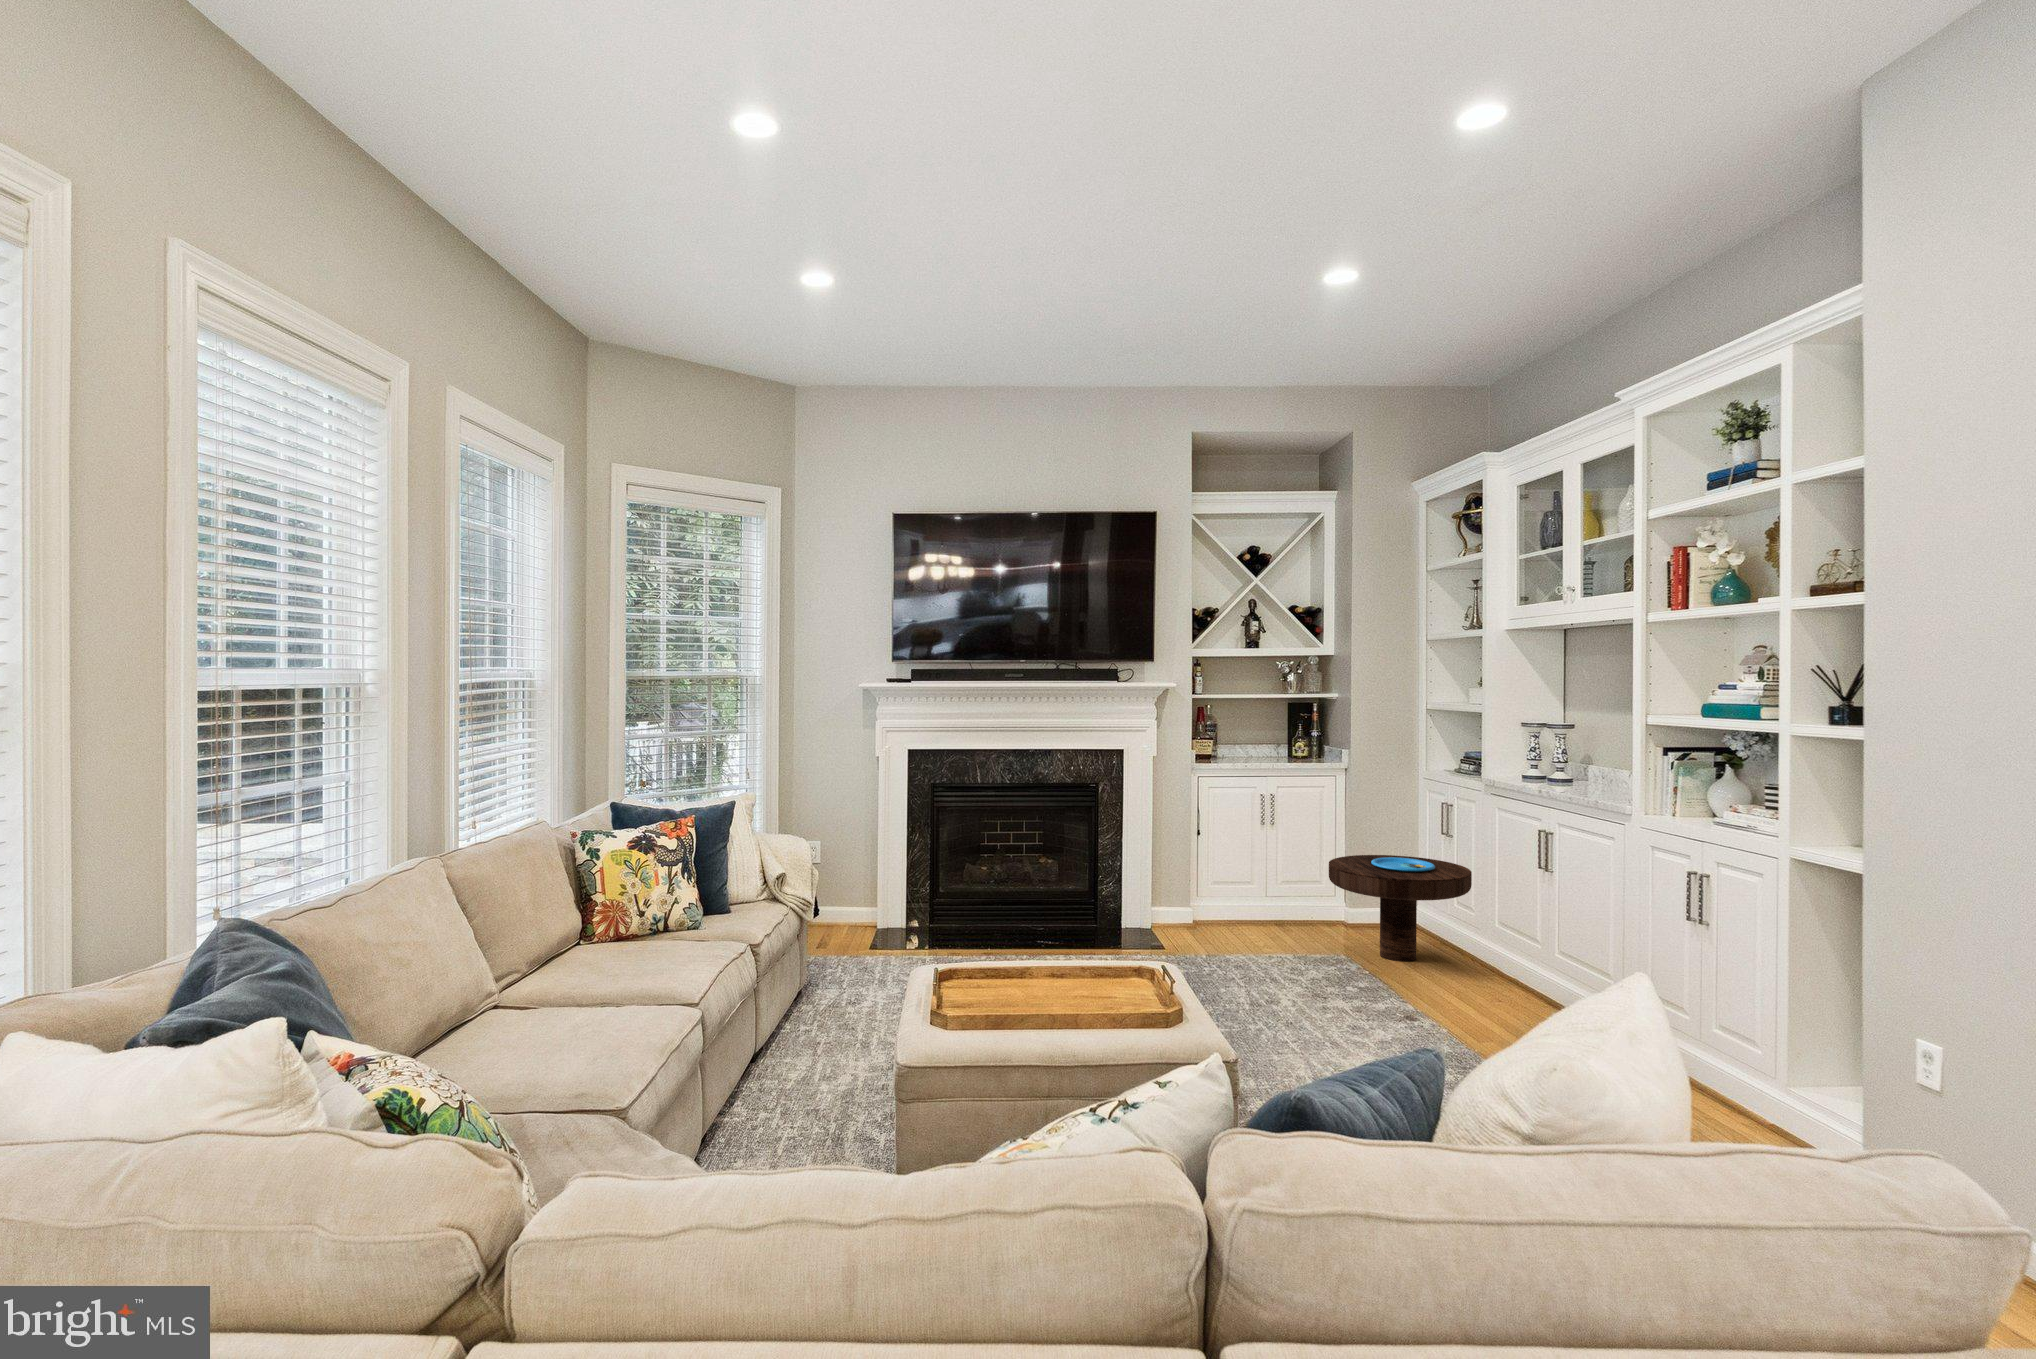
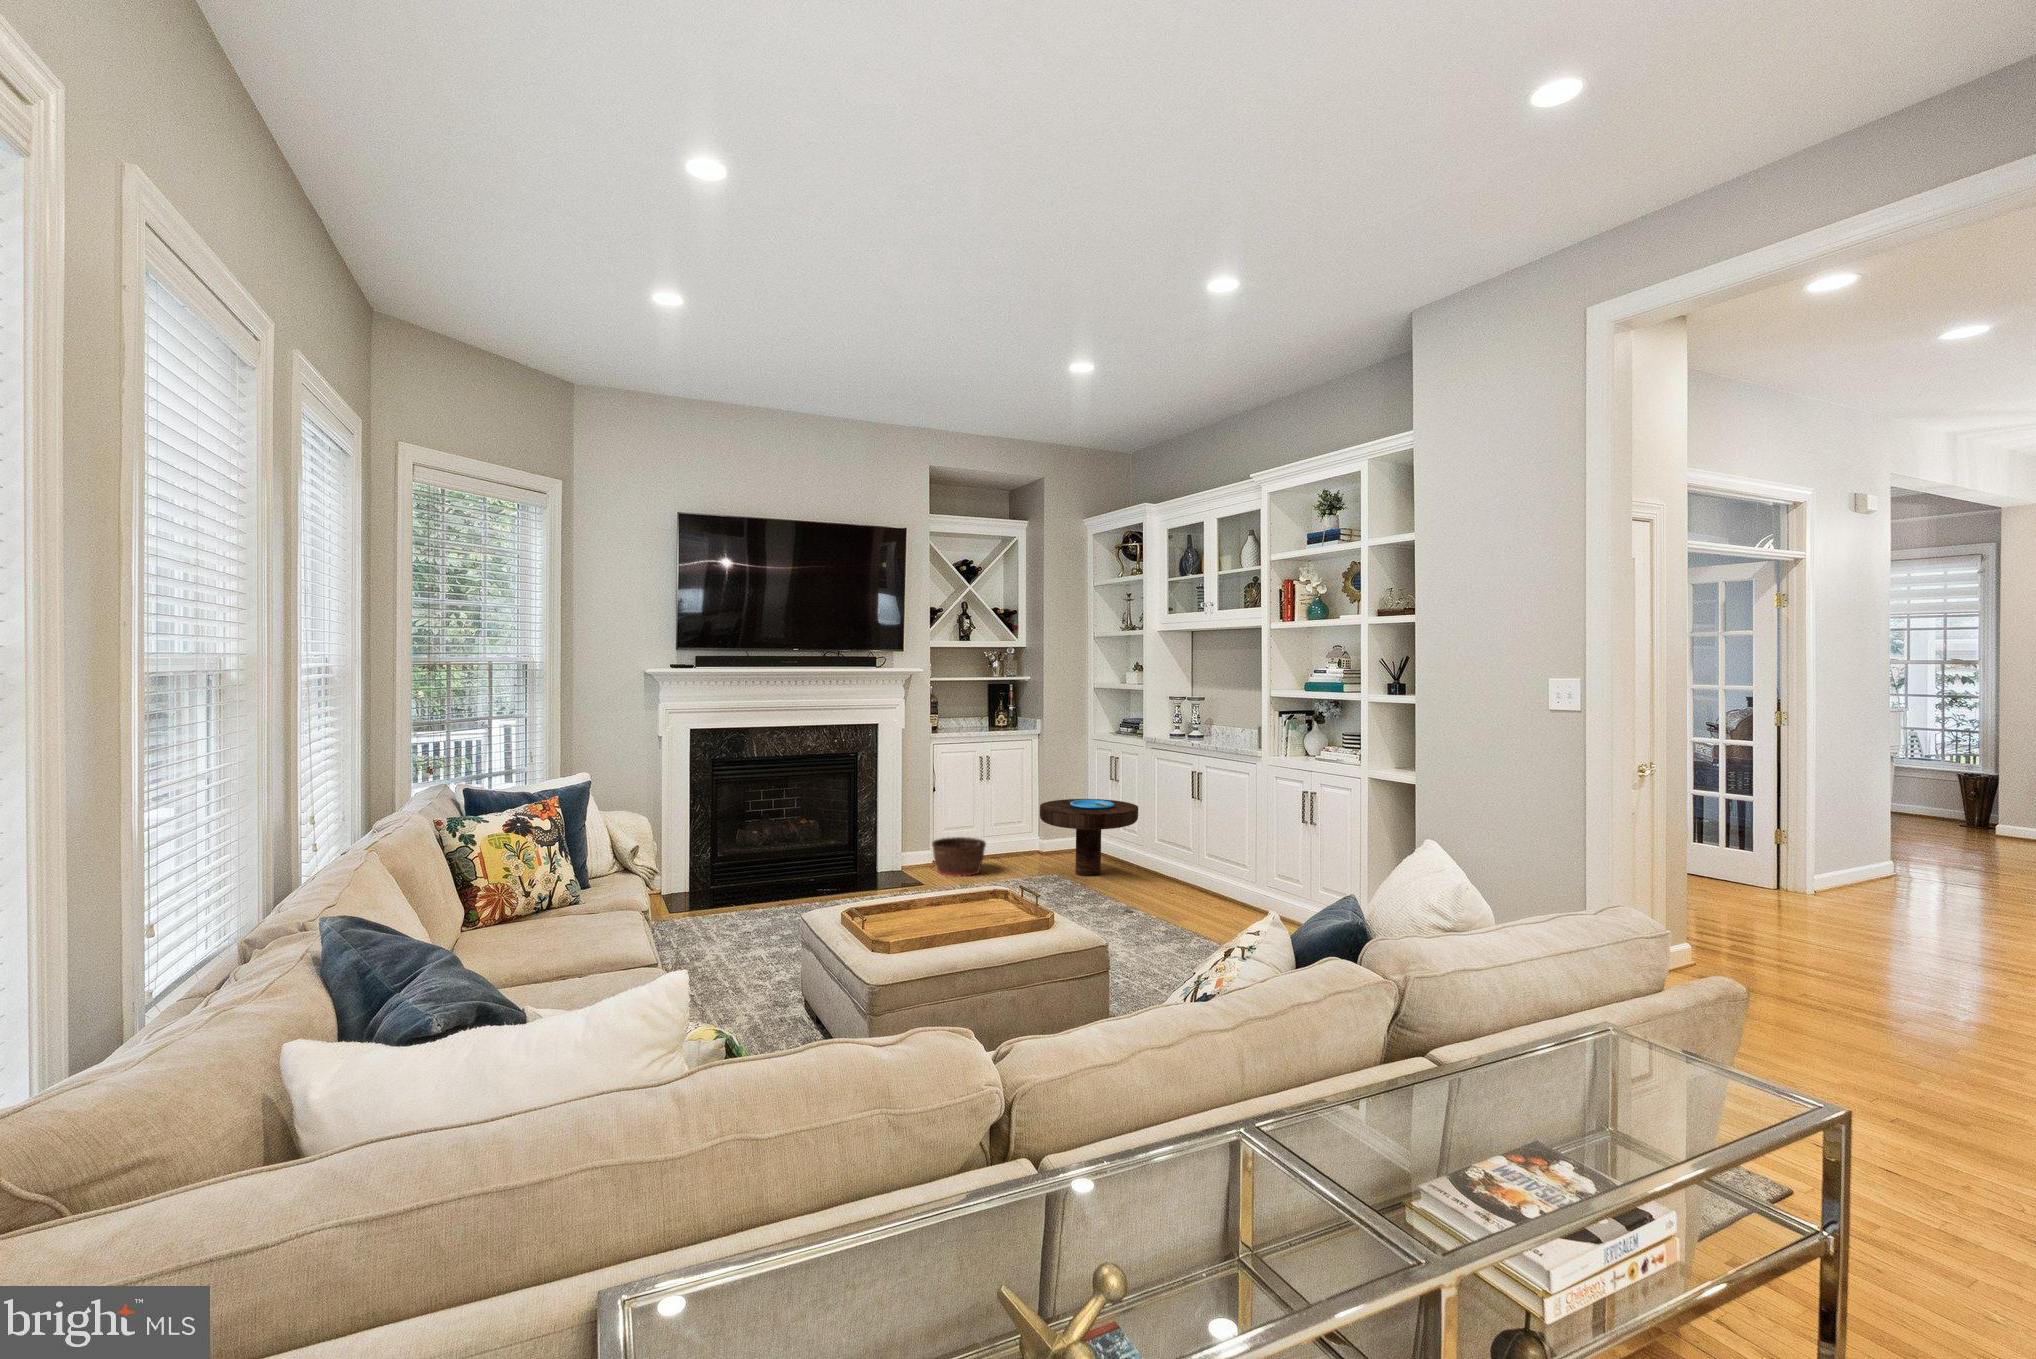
basket: none [1192,890,1260,941] -> present [932,837,986,876]

